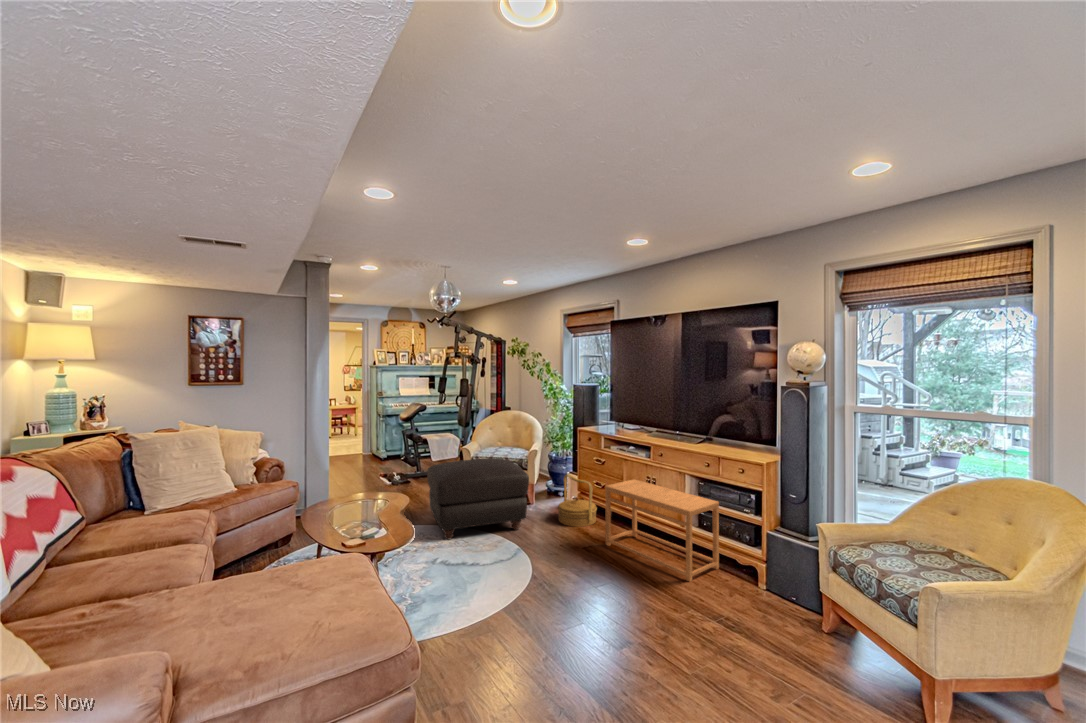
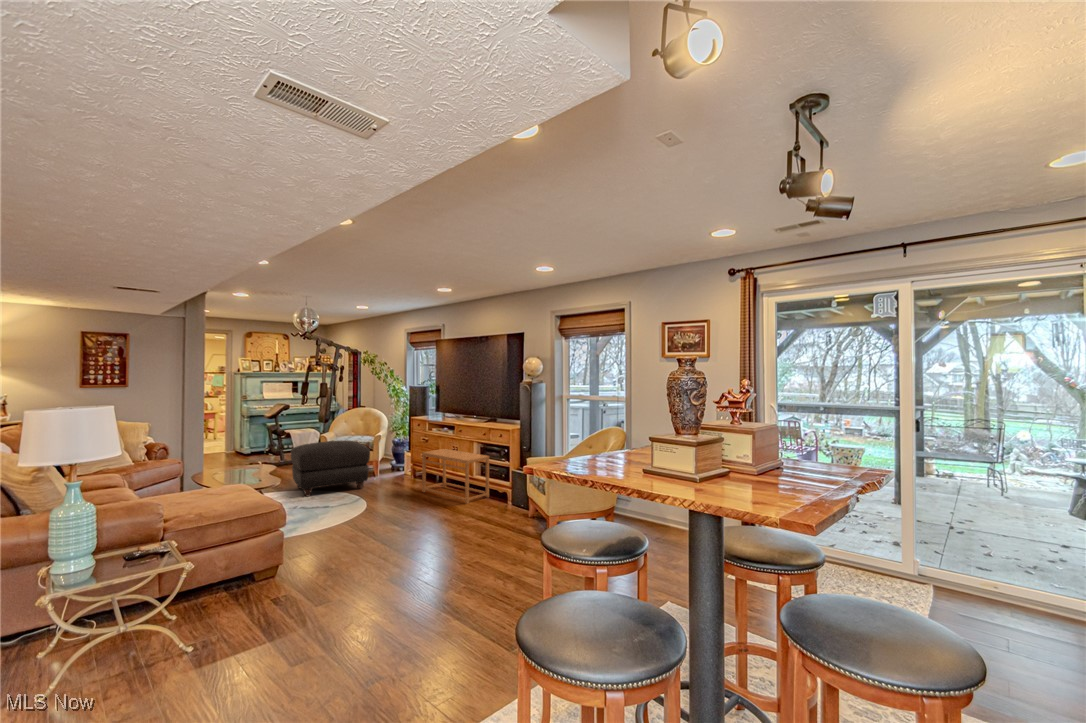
woven basket: present [558,475,597,527] -> none [393,451,422,485]

